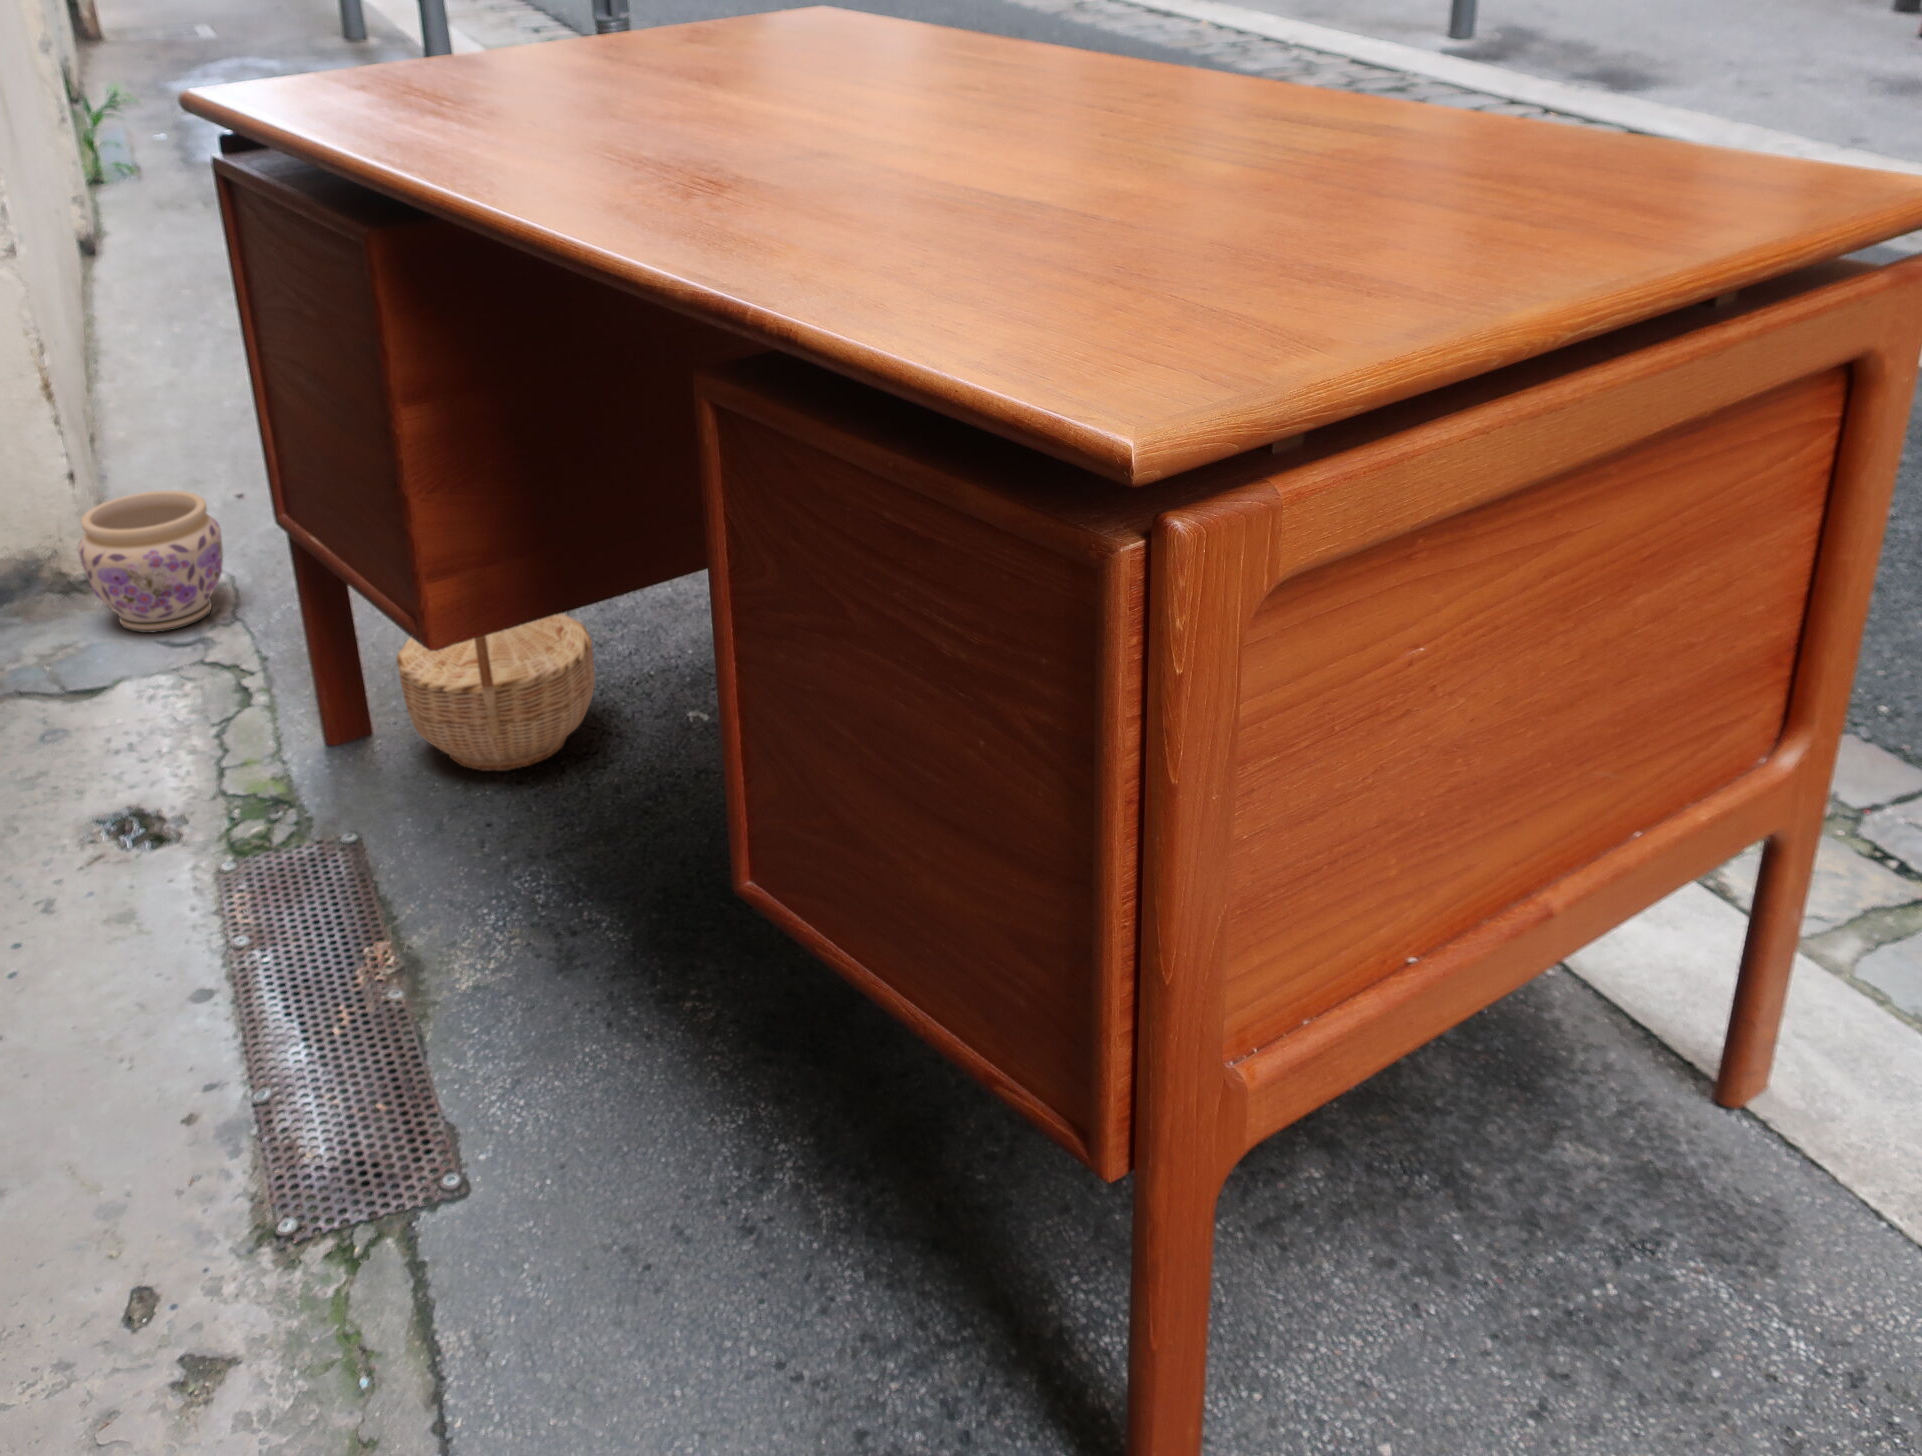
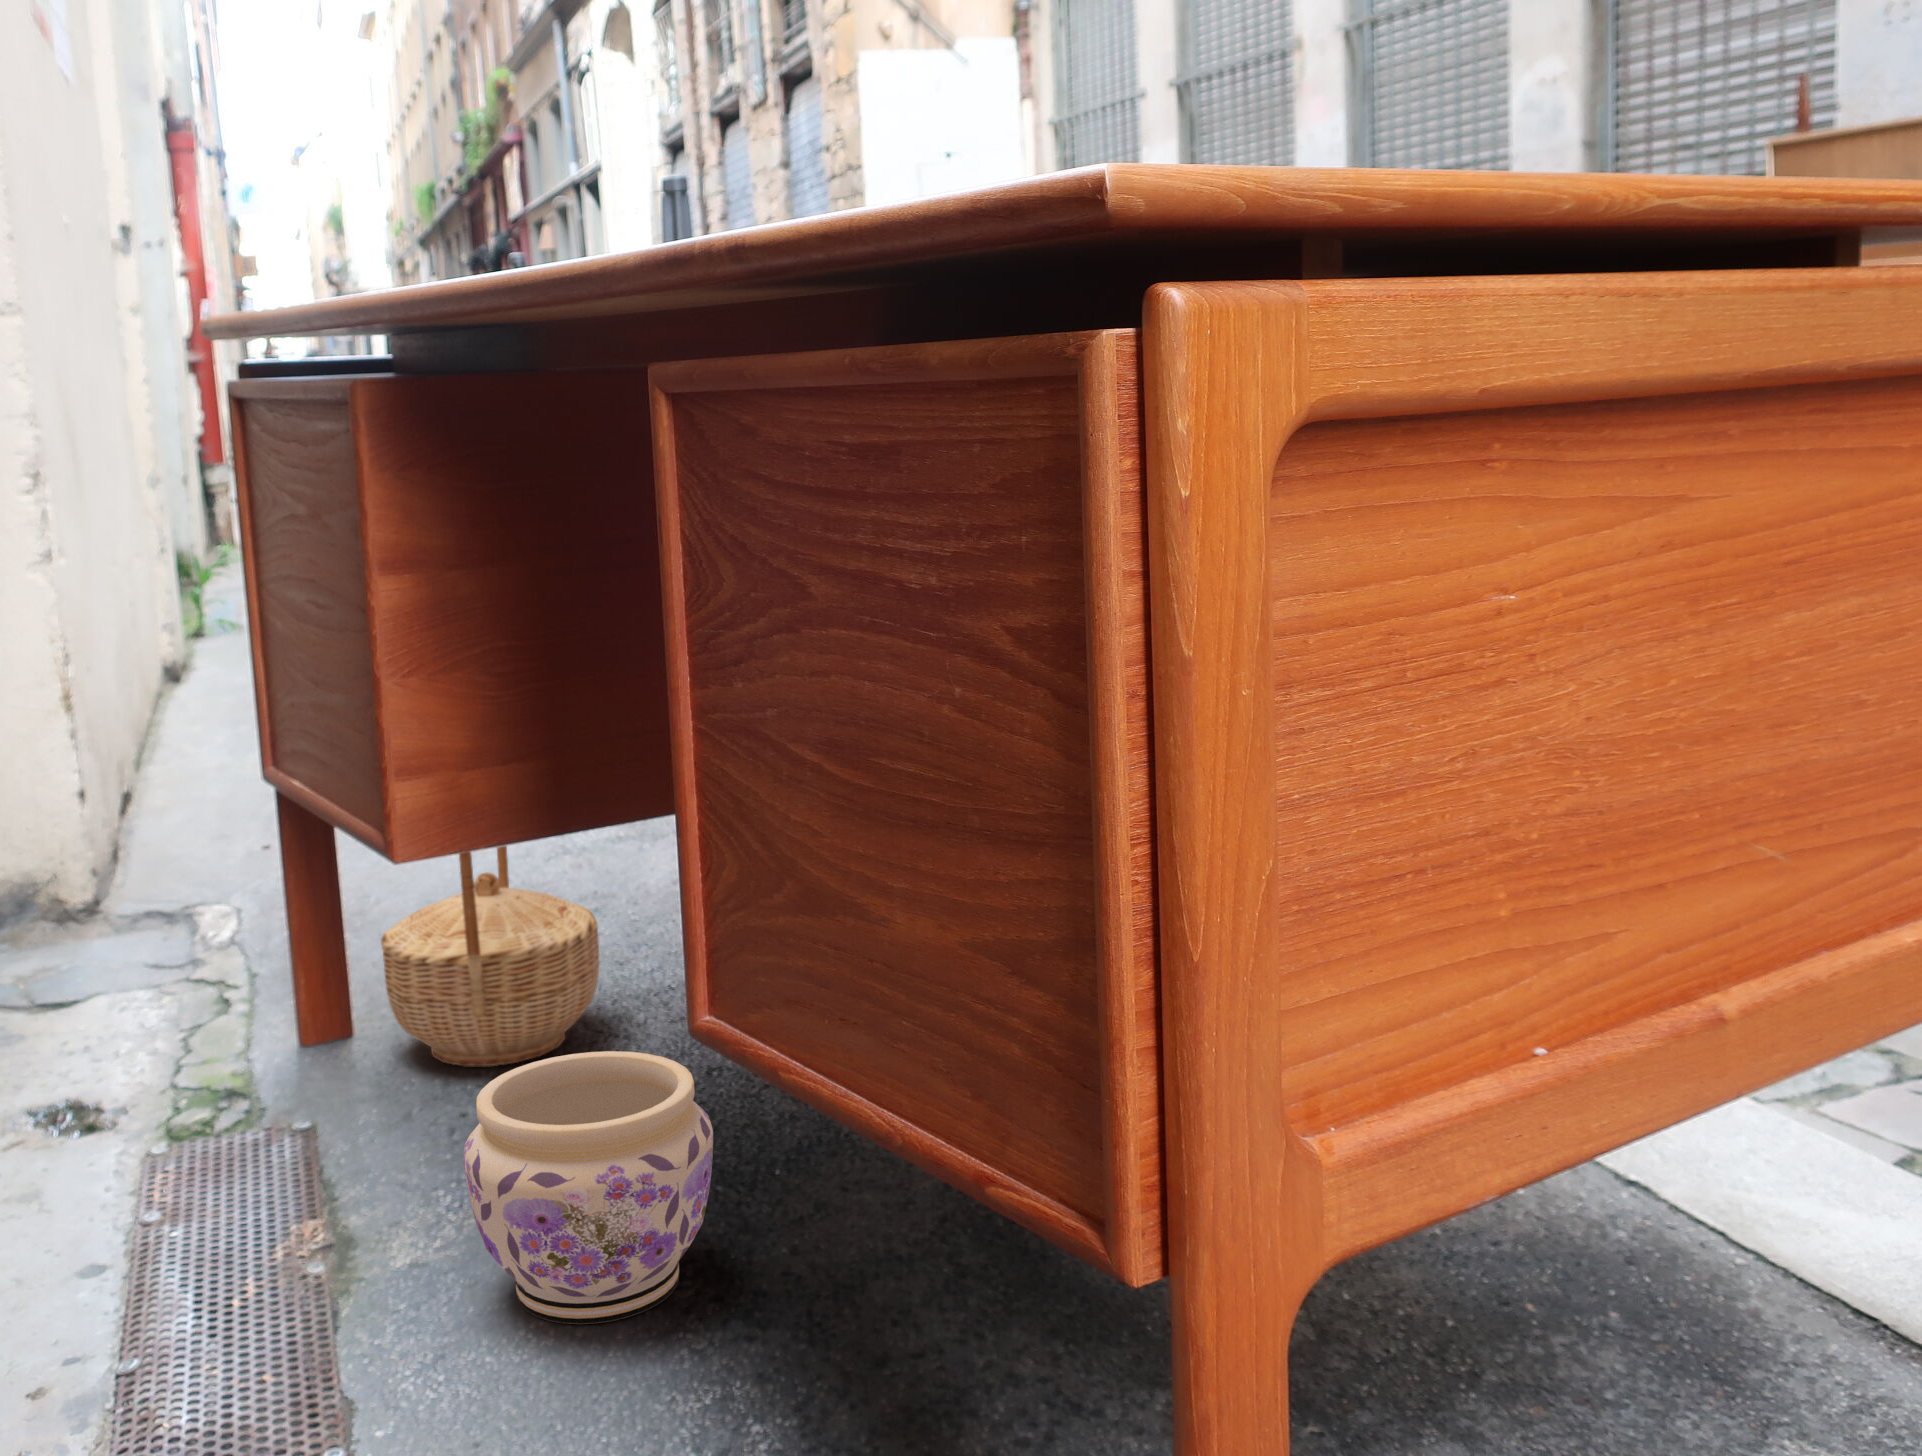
planter: present [78,491,223,633] -> present [463,1051,713,1324]

